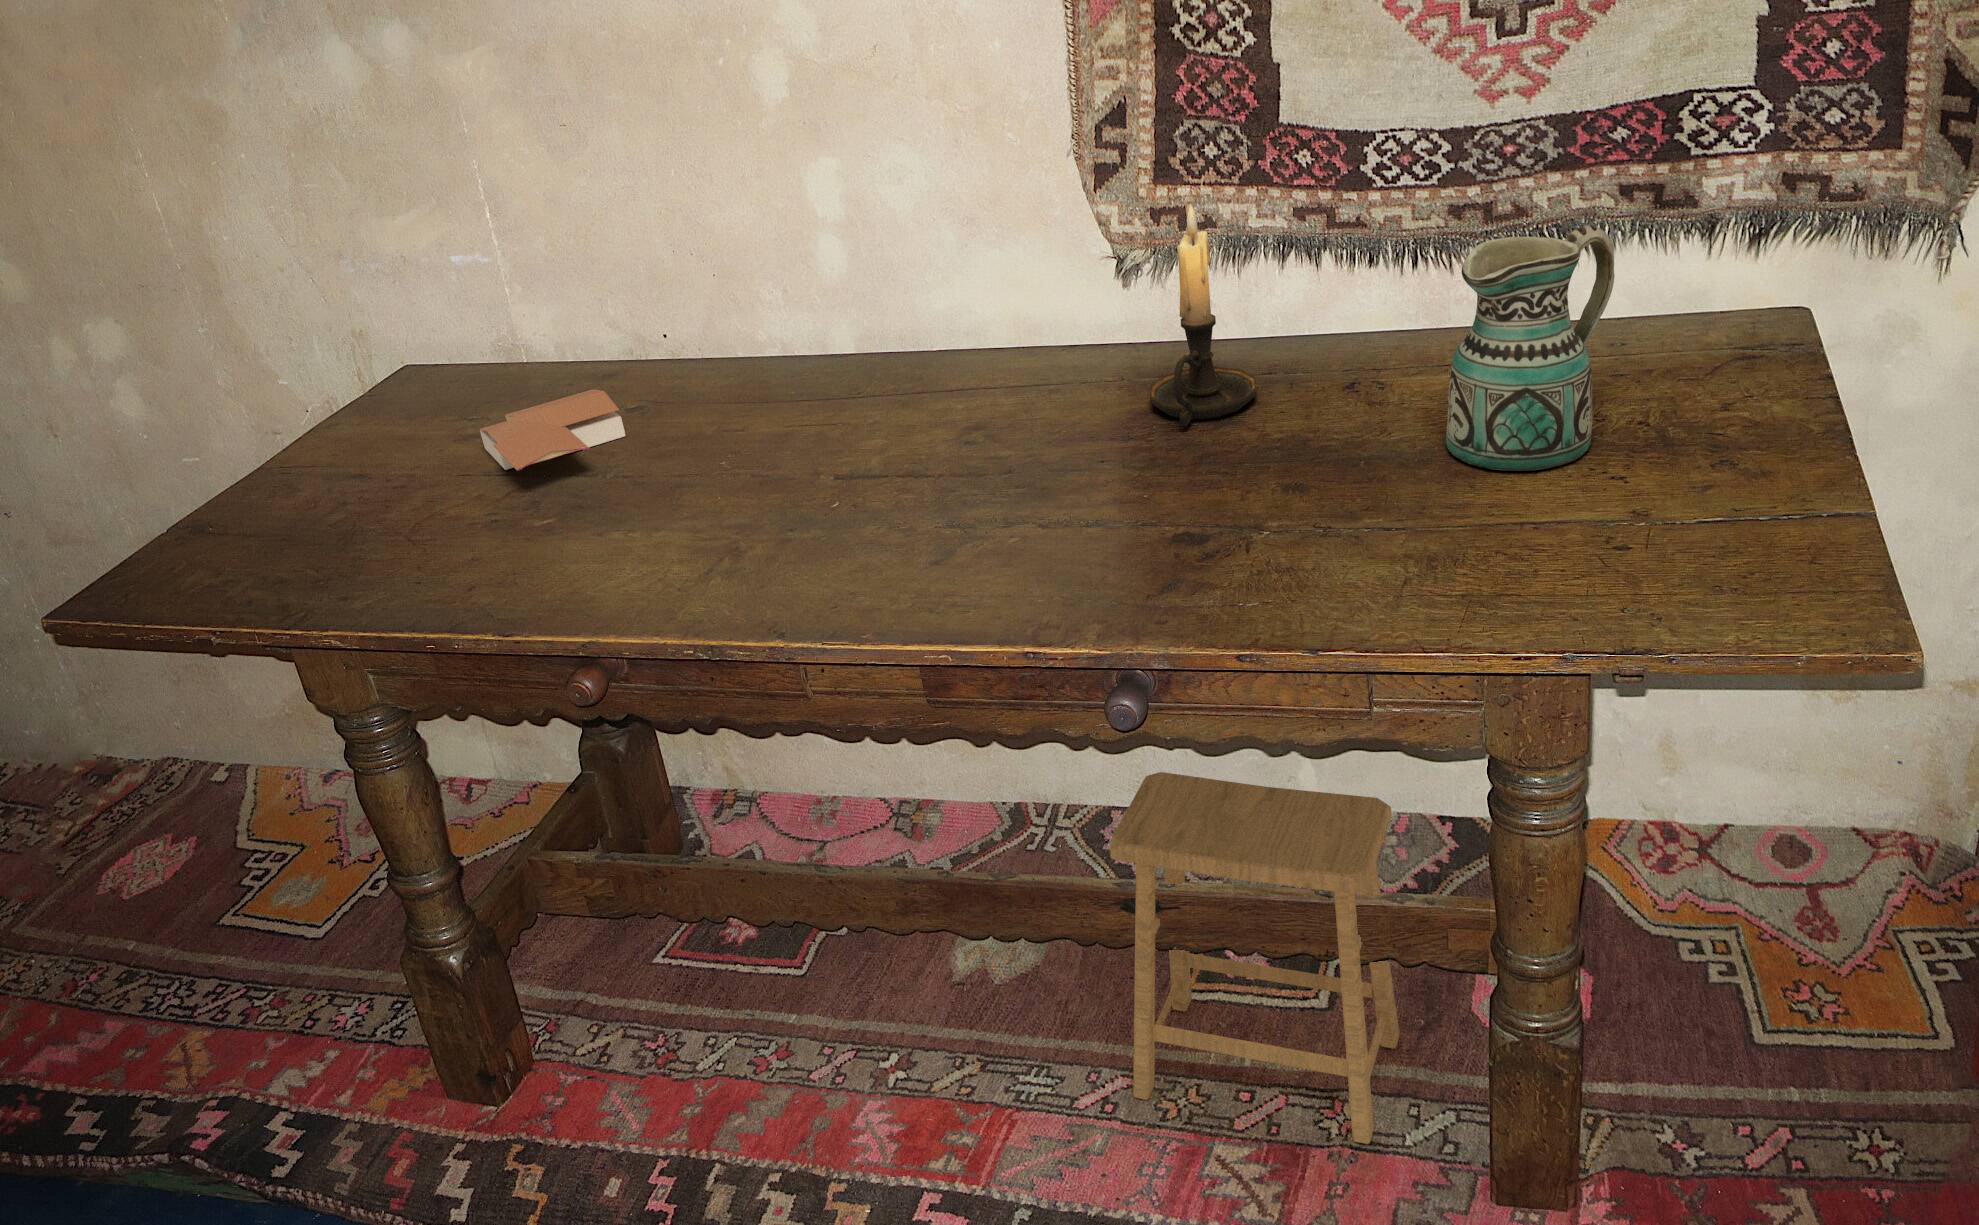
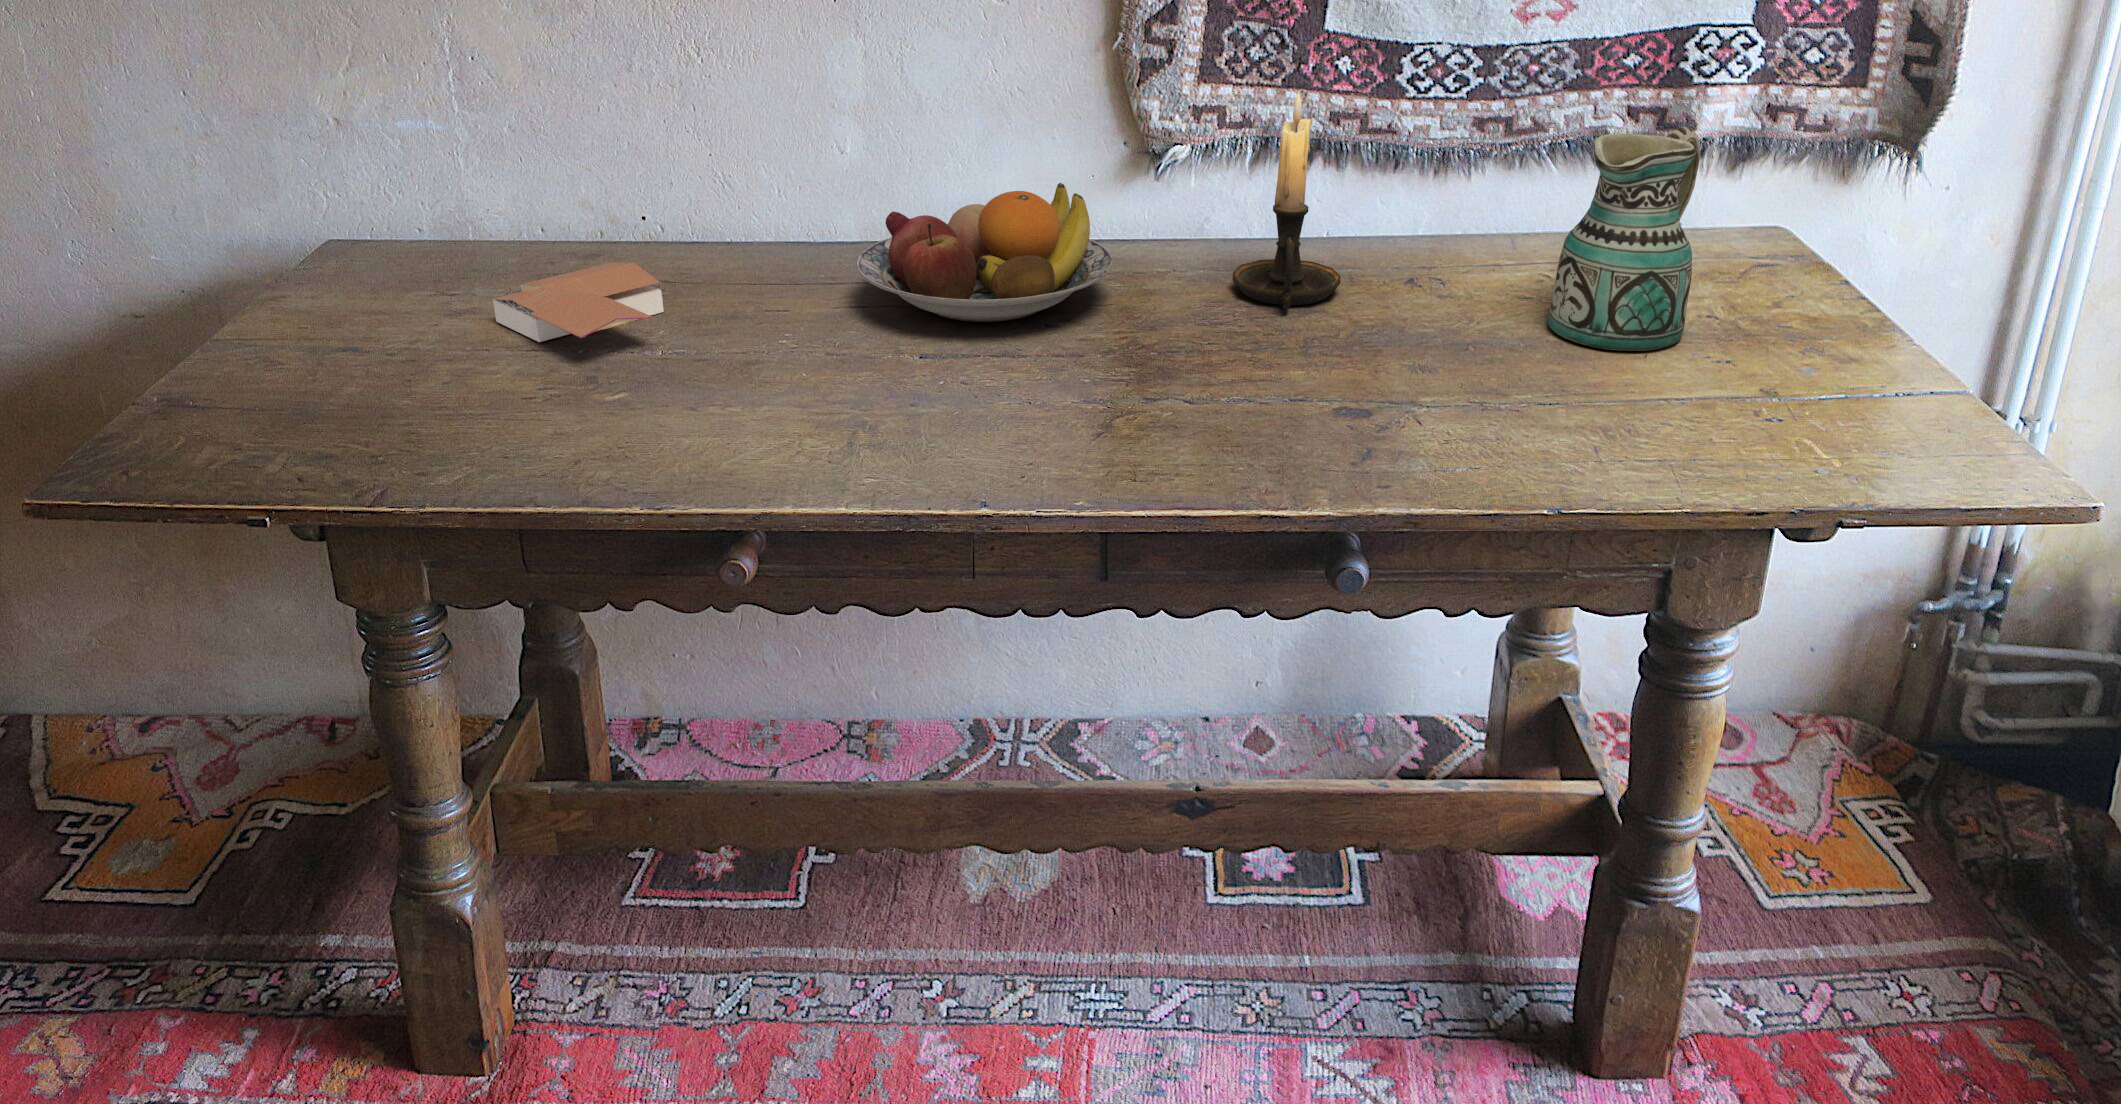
fruit bowl: none [782,301,1026,443] -> present [857,183,1113,322]
footstool: present [1110,772,1399,1144] -> none [1194,663,1466,1017]

